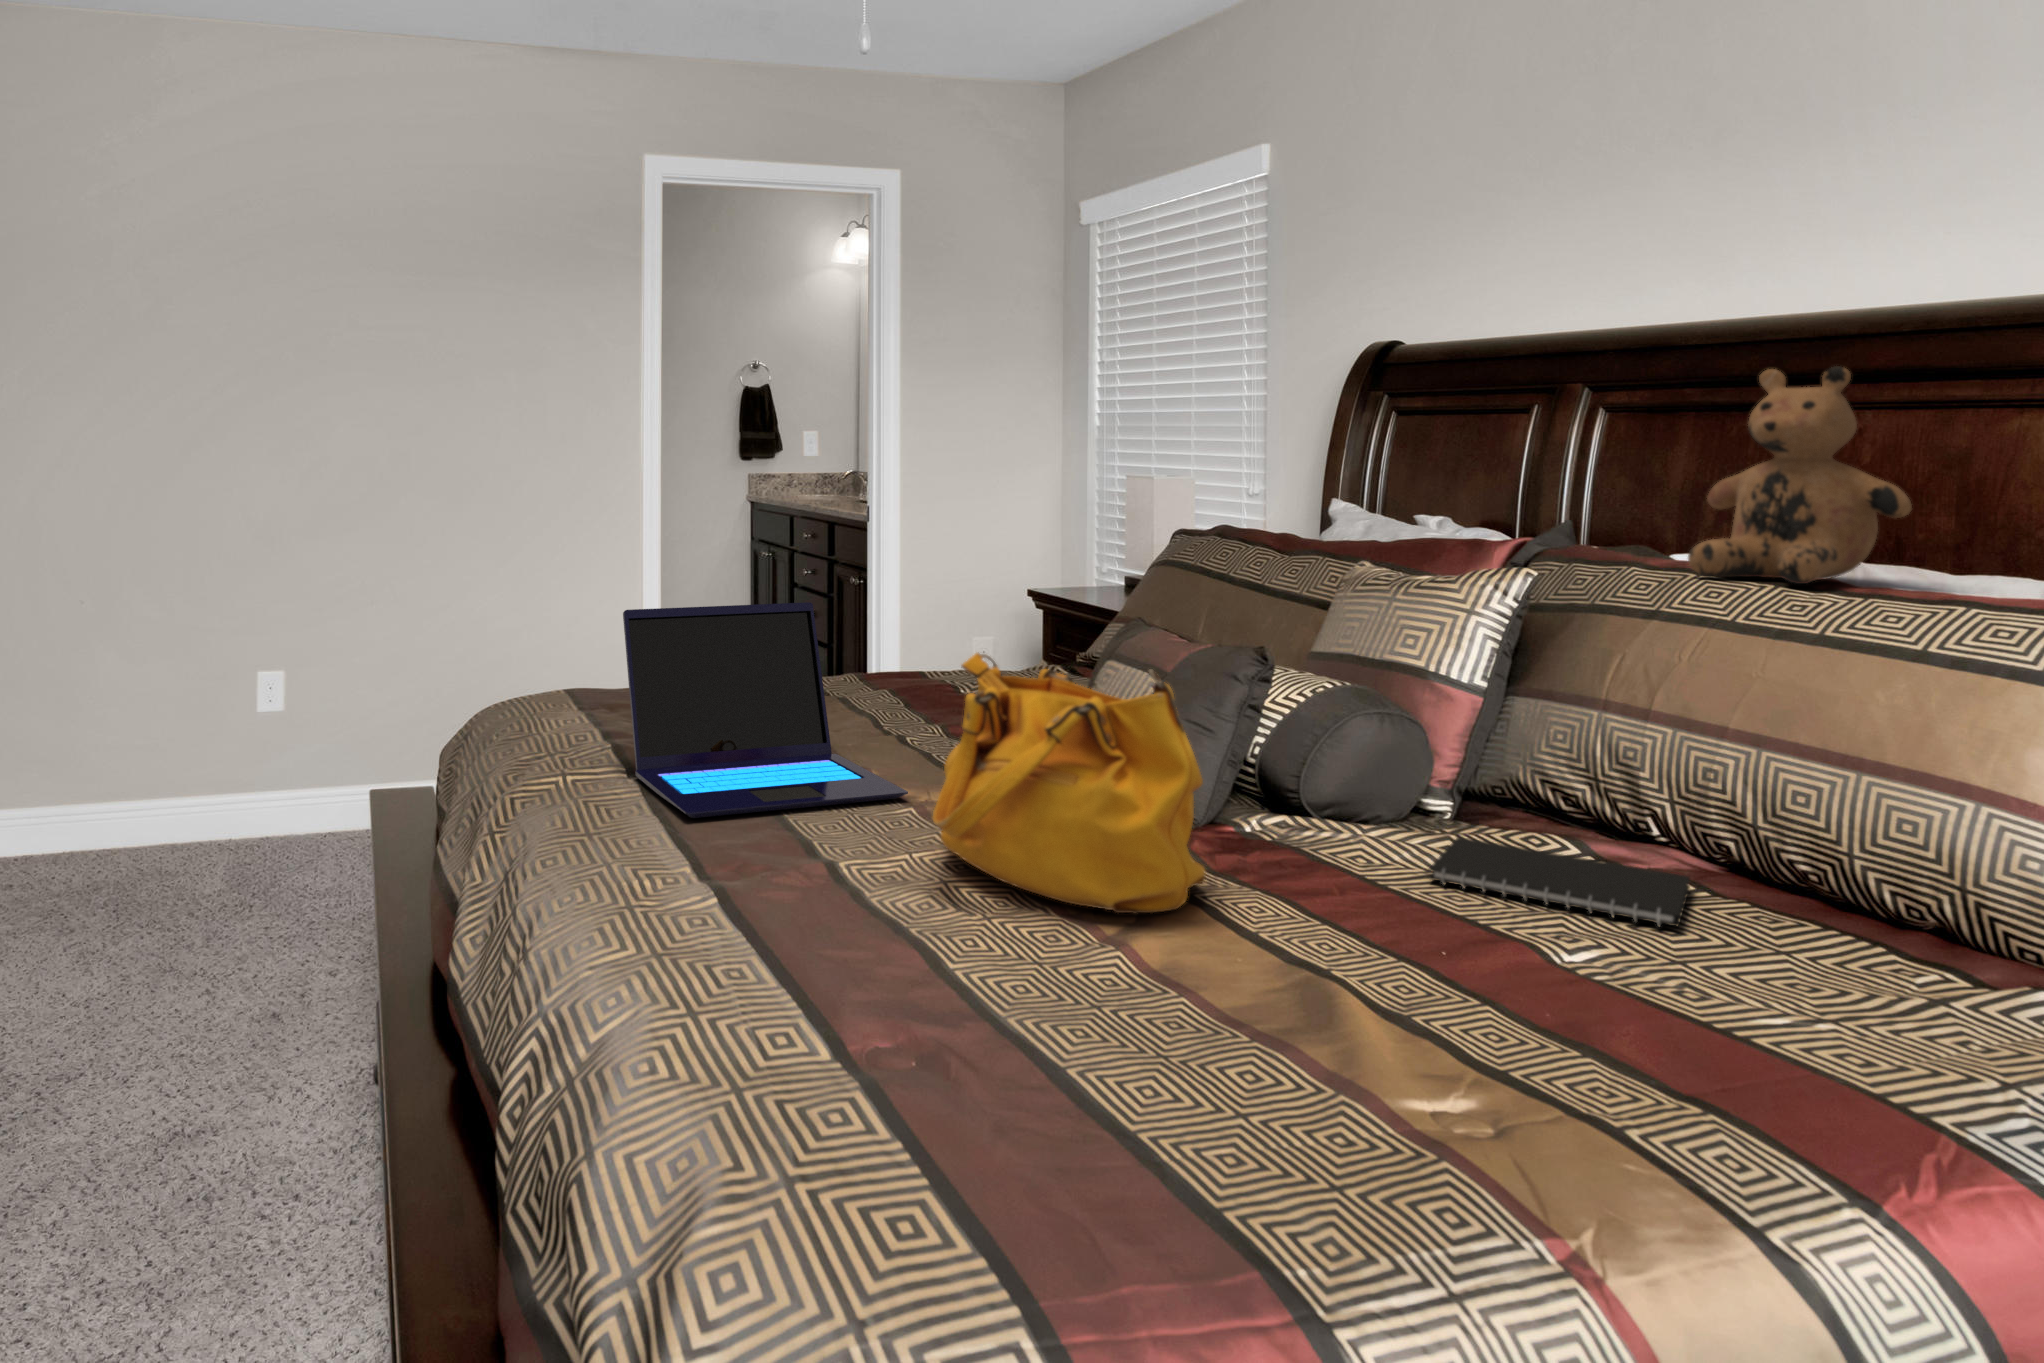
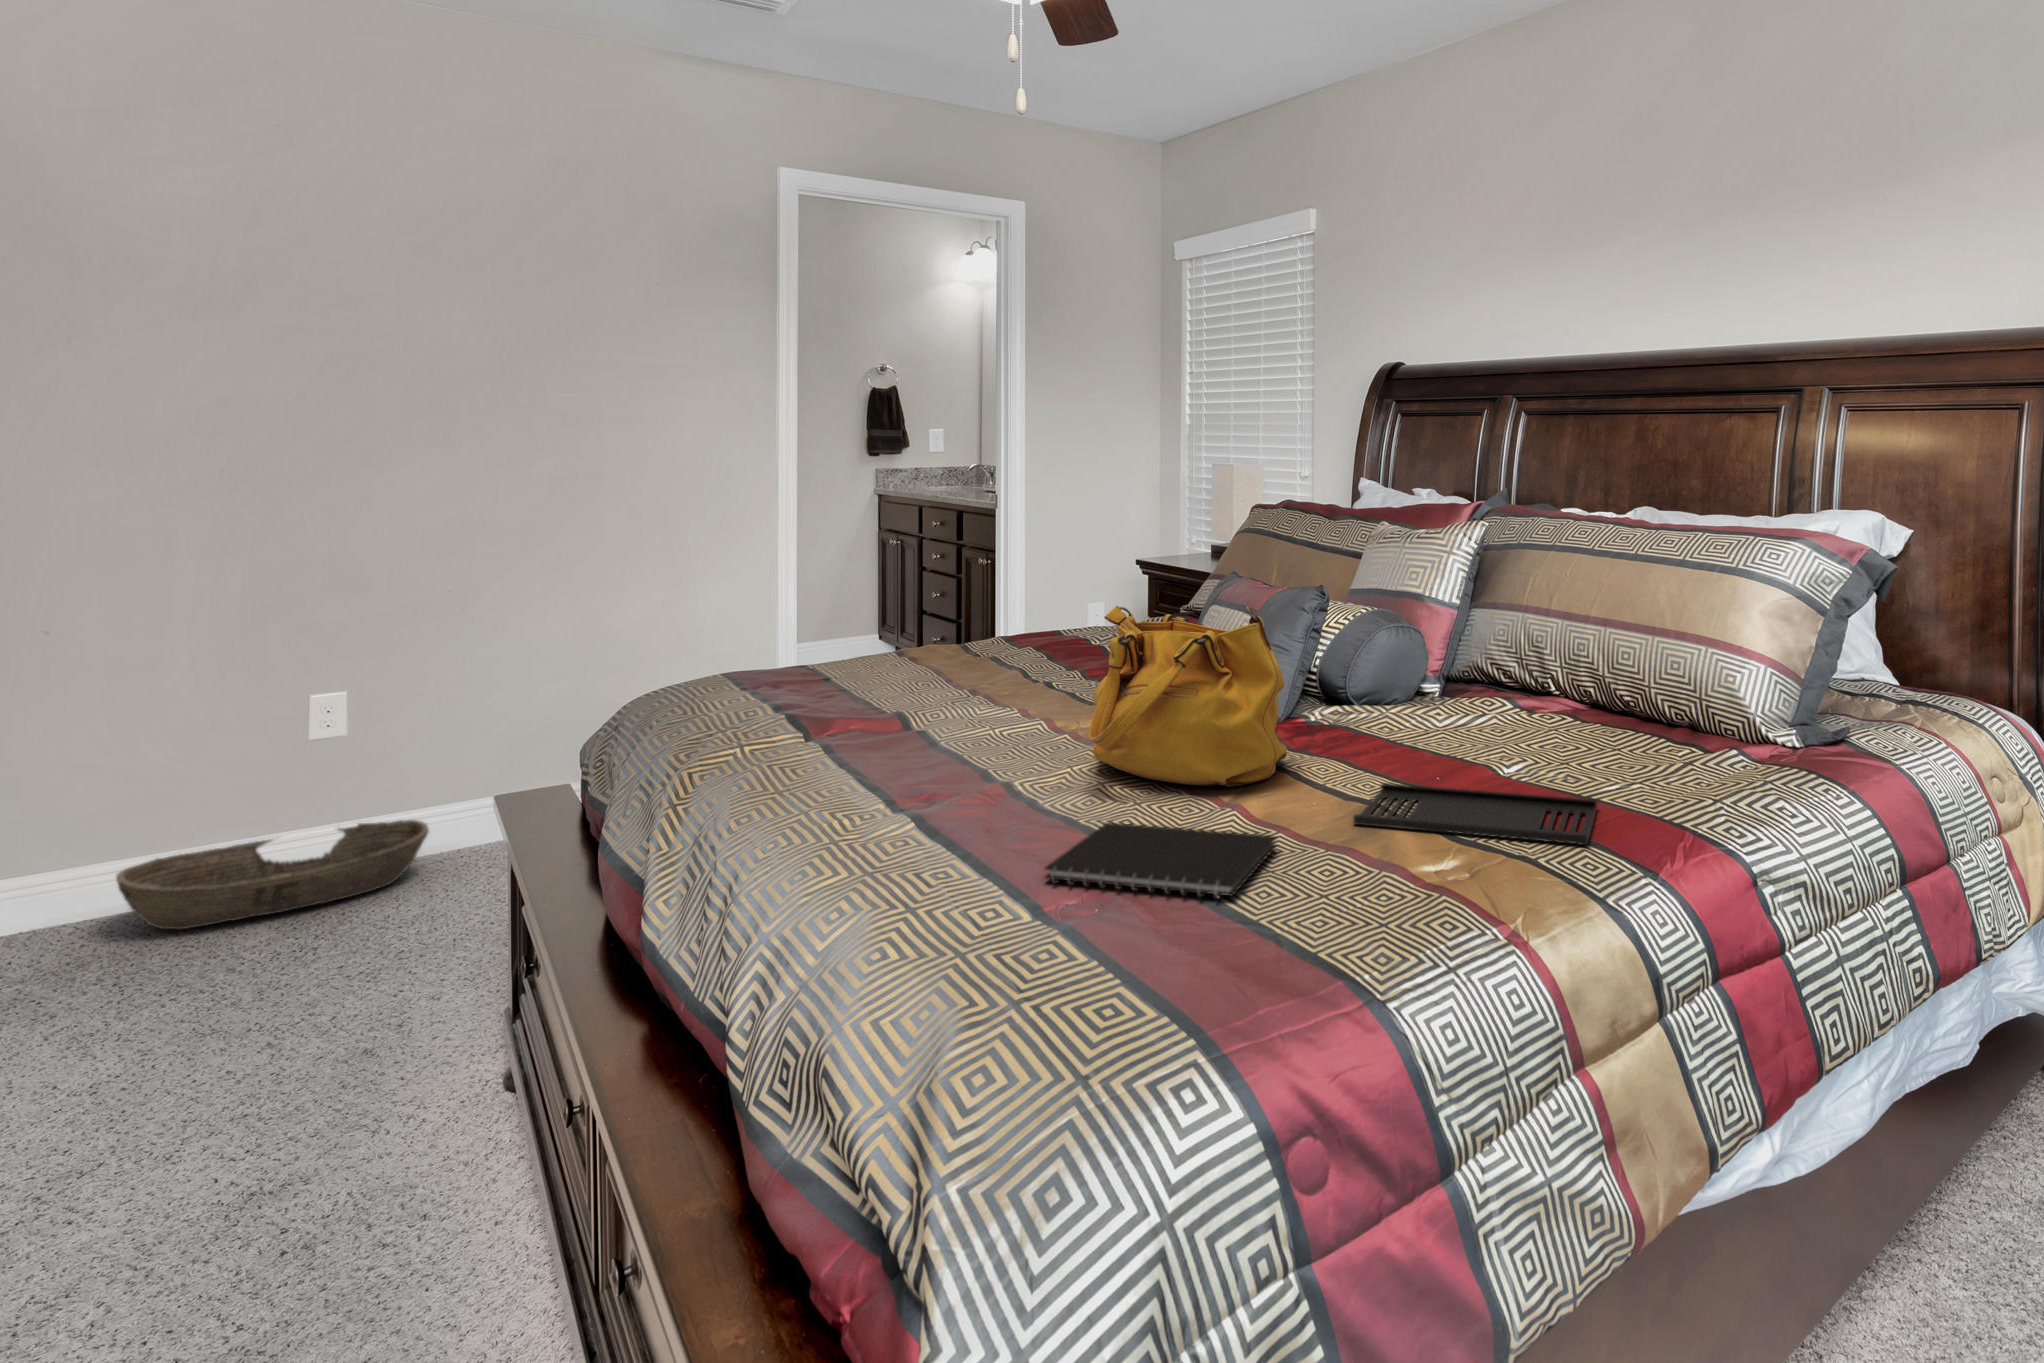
teddy bear: present [1688,366,1912,584] -> none [1573,383,1686,522]
laptop: present [623,602,908,818] -> none [798,578,1060,766]
basket: none [98,796,327,874] -> present [116,820,429,930]
notebook: present [1429,837,1690,927] -> present [1045,822,1277,898]
tray: none [1301,945,1738,1118] -> present [1353,783,1597,845]

